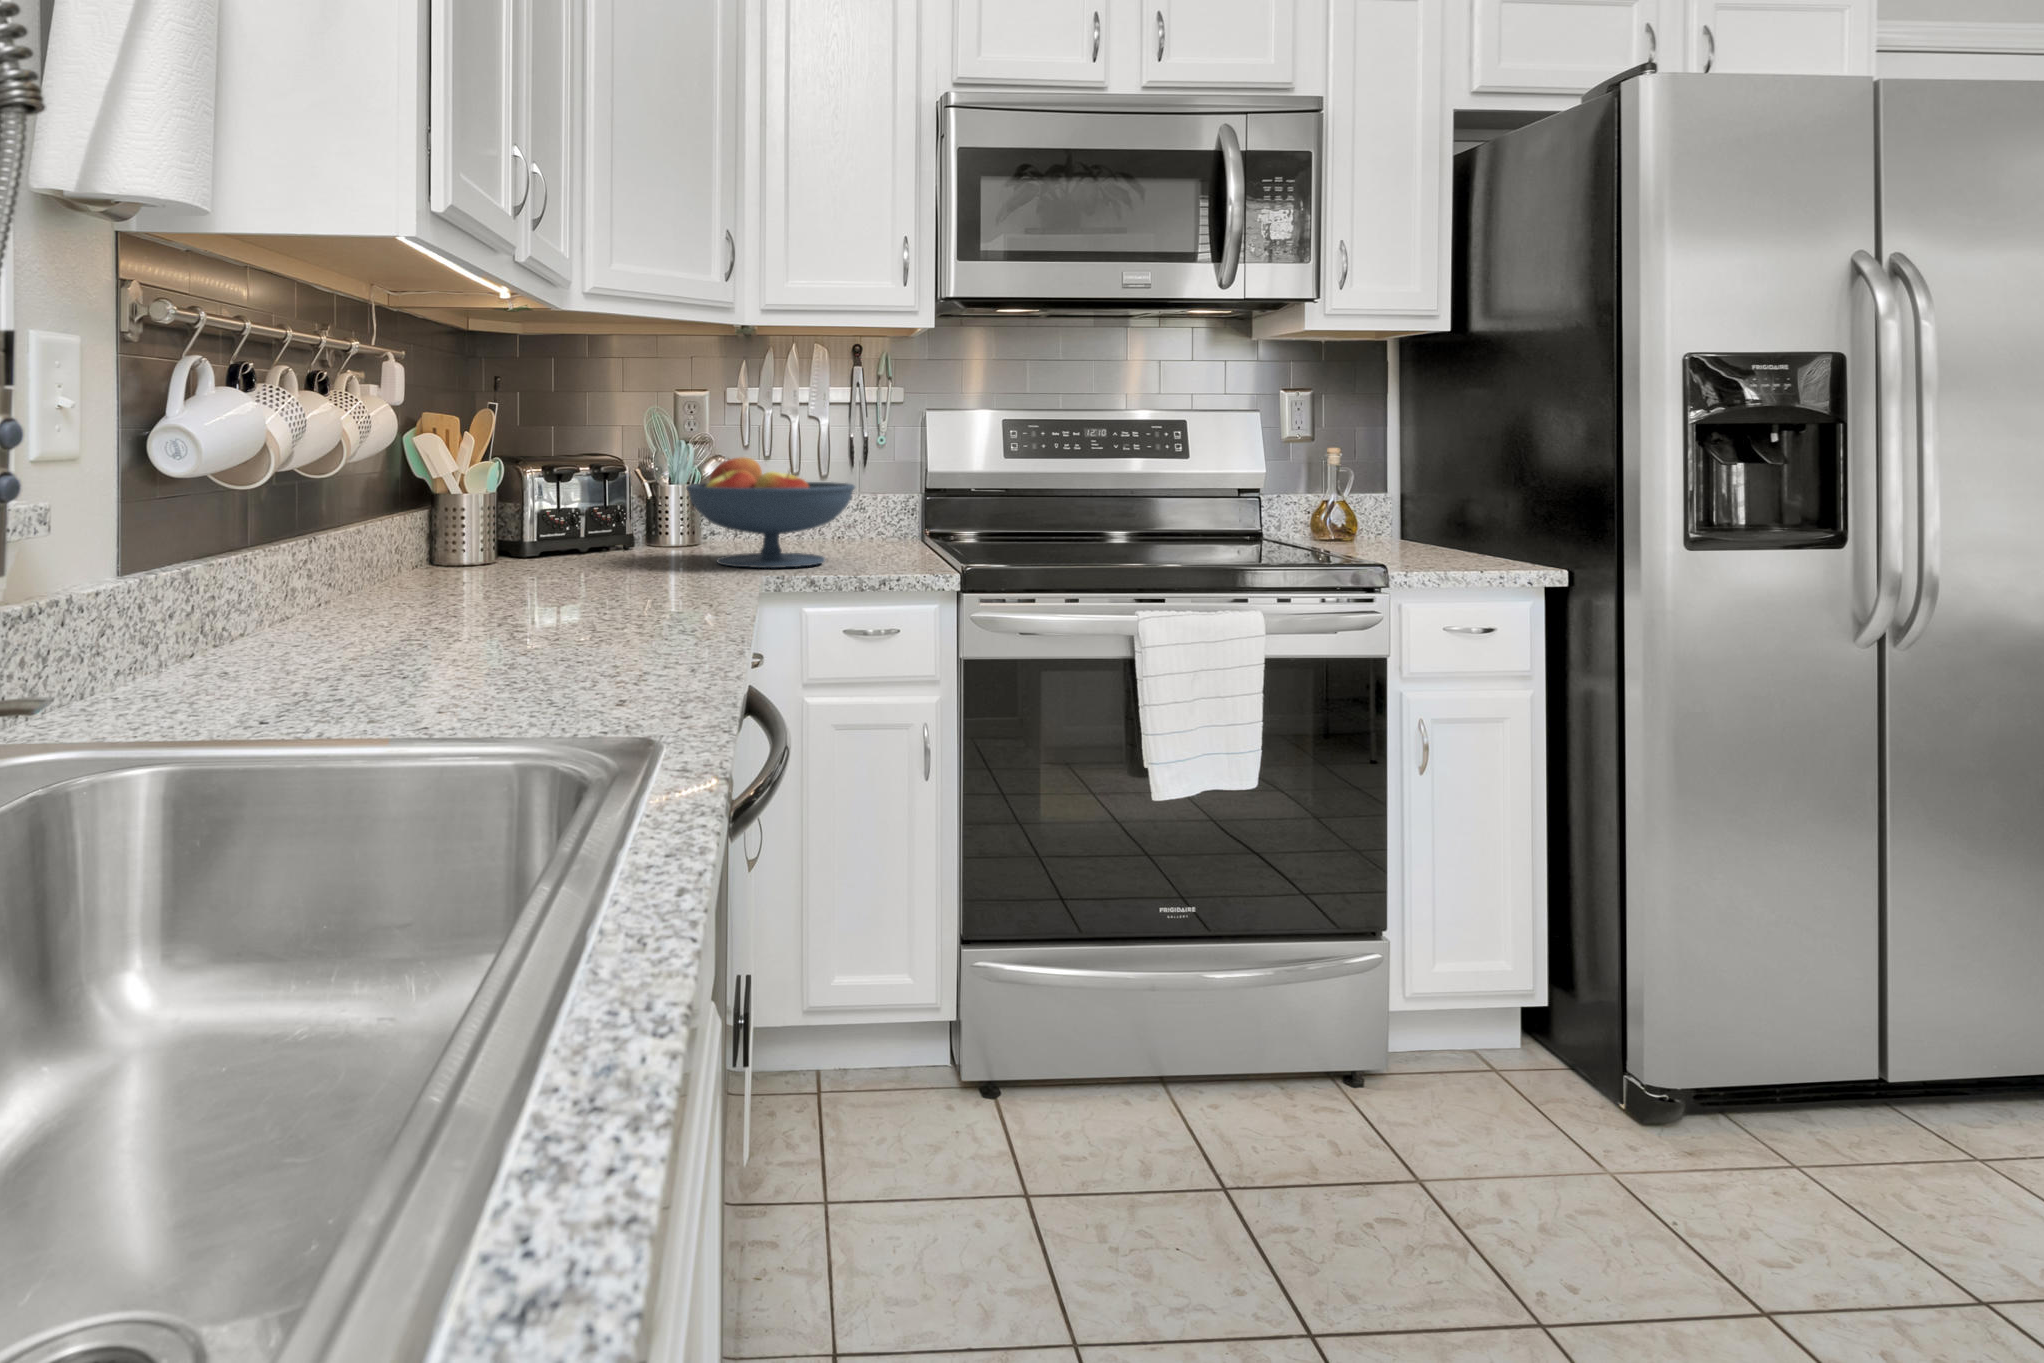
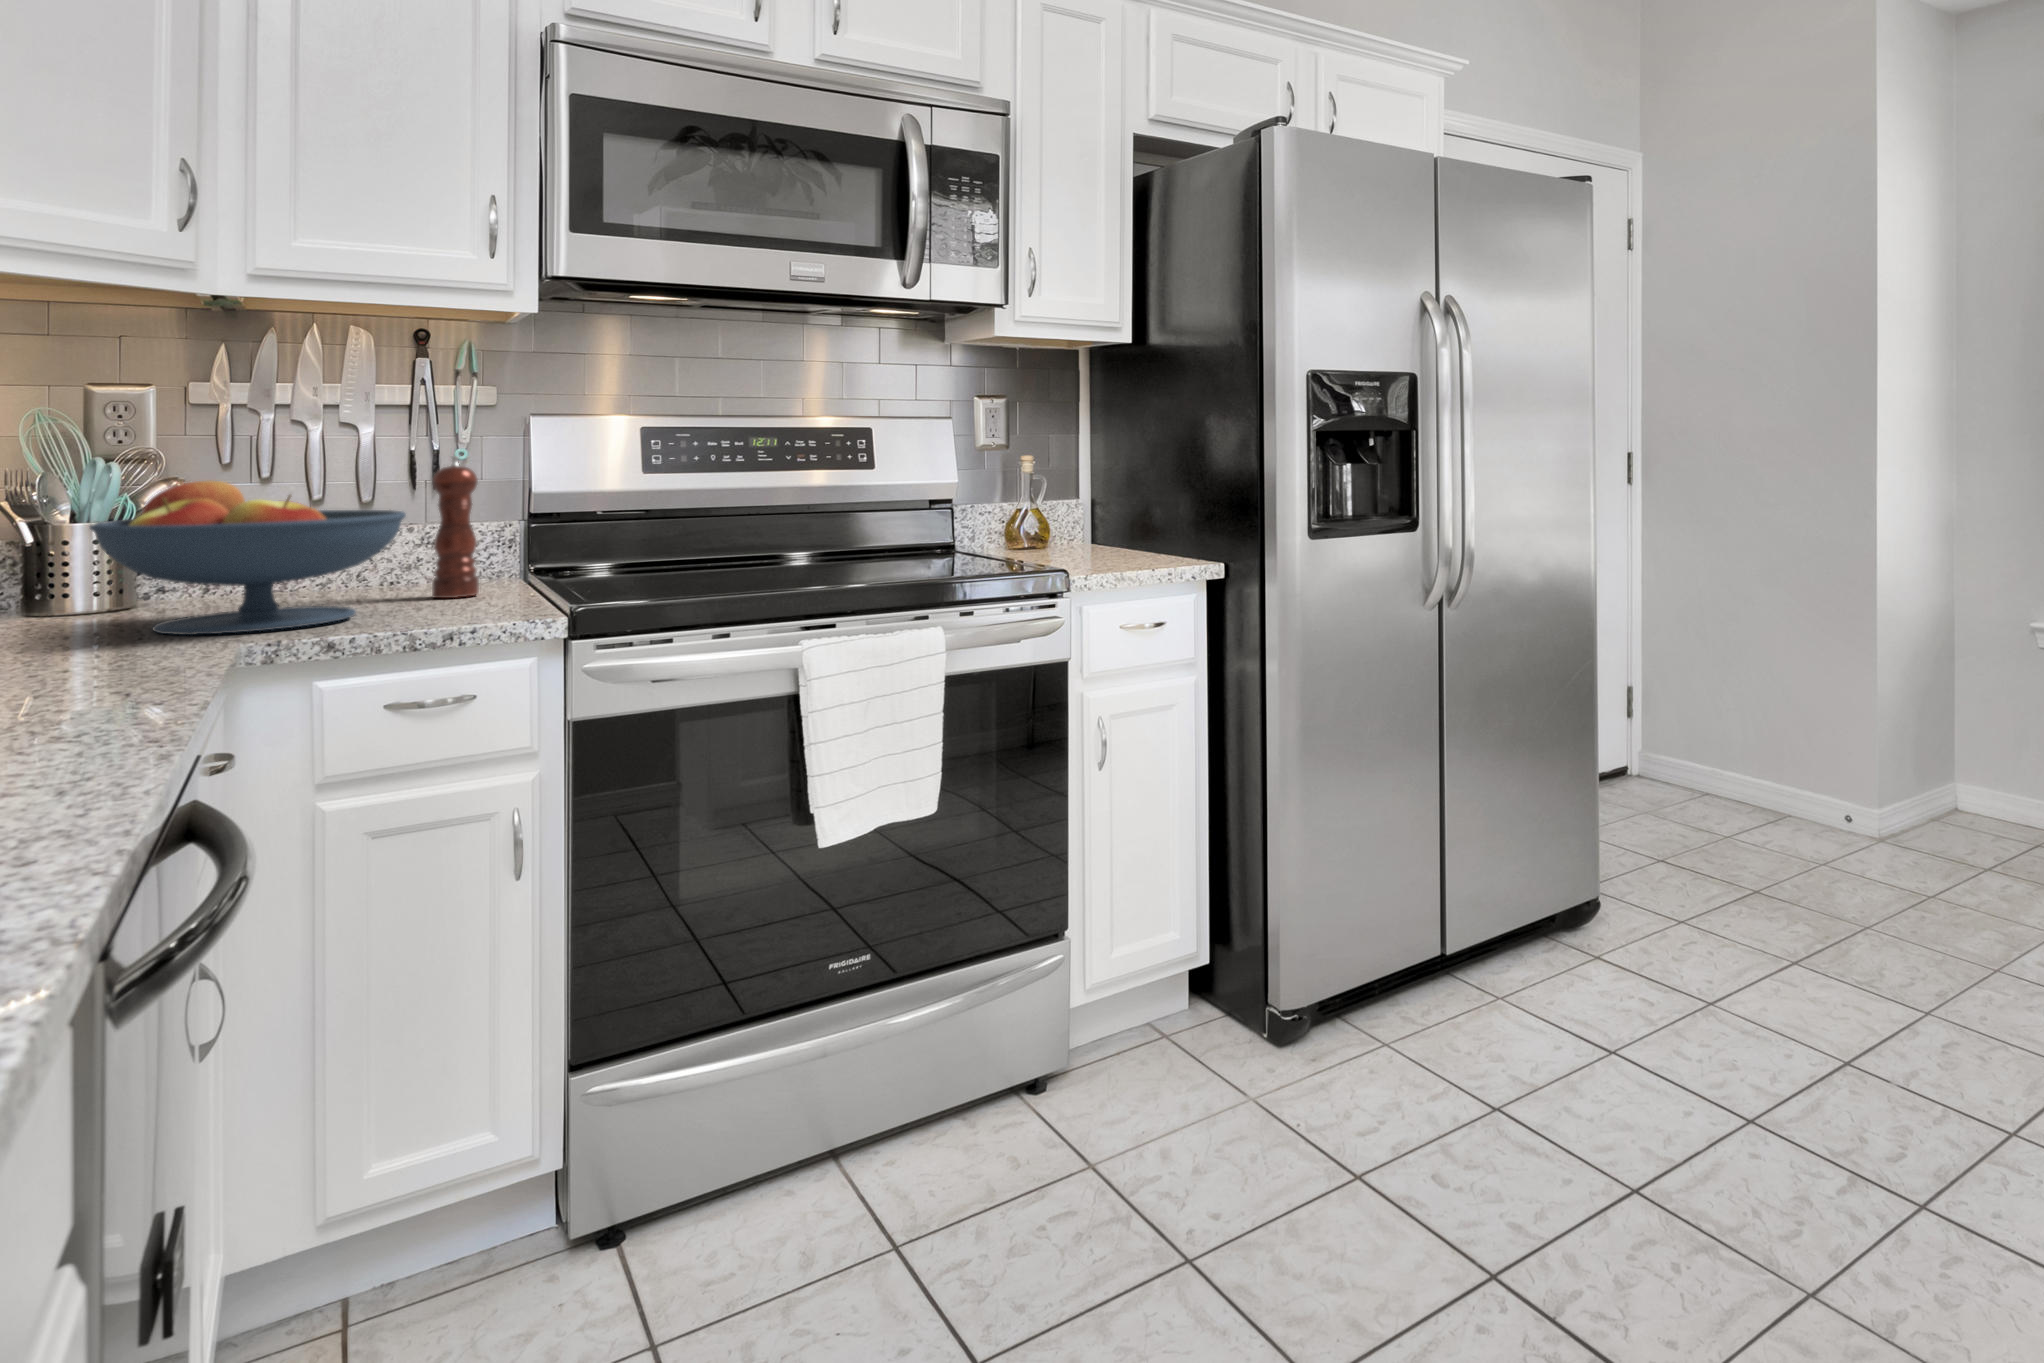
pepper mill: none [866,442,895,554] -> present [432,456,479,598]

